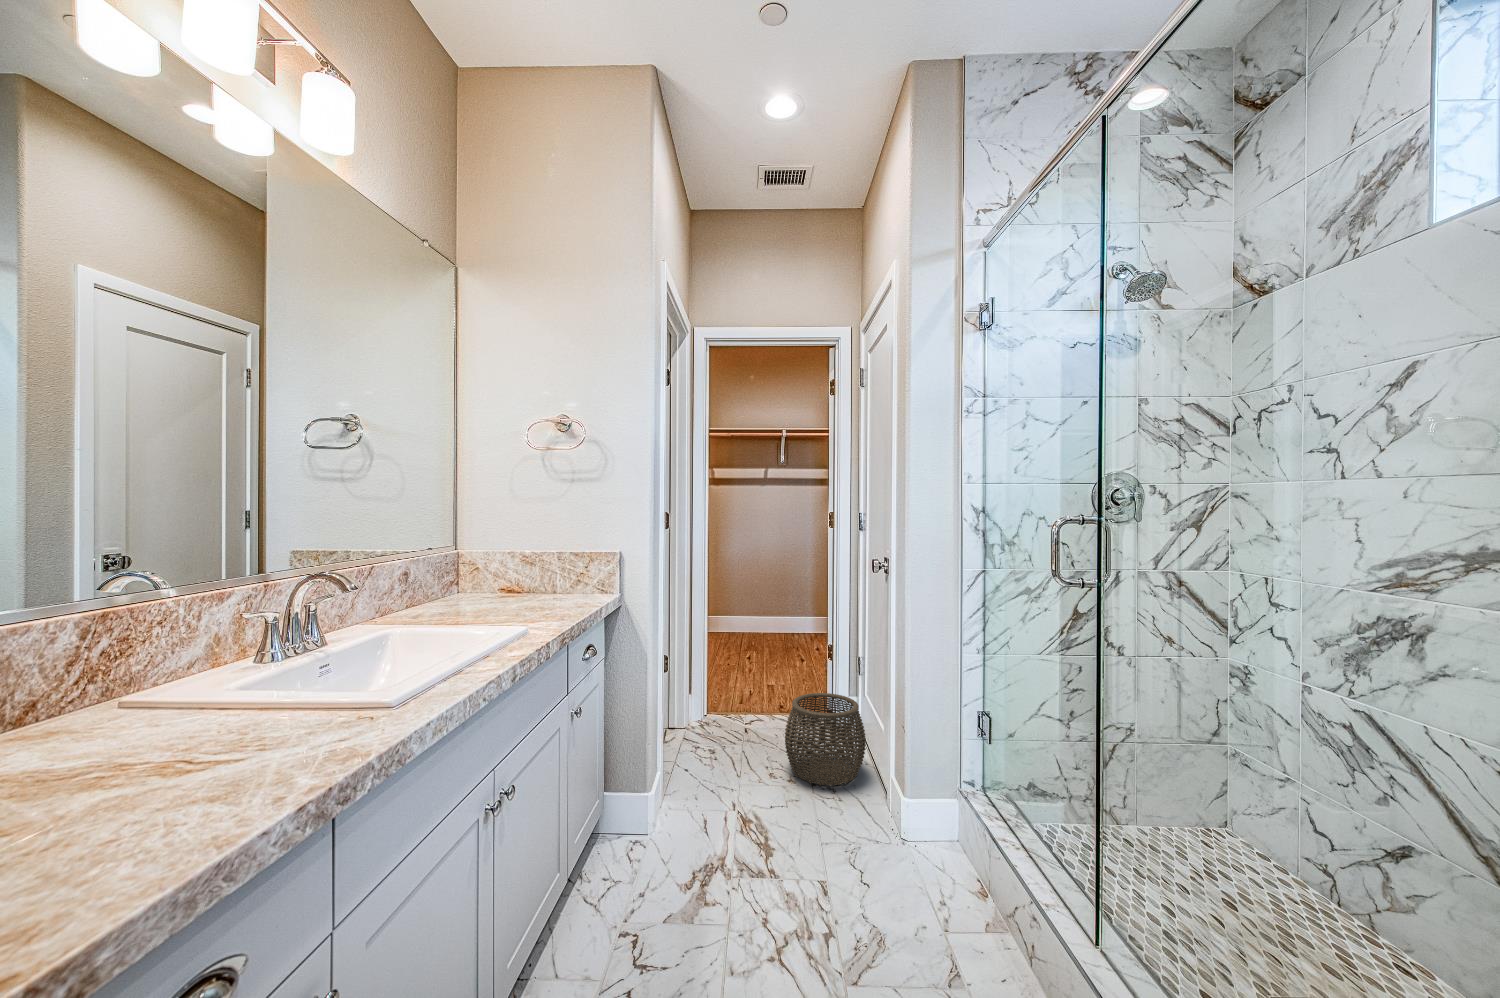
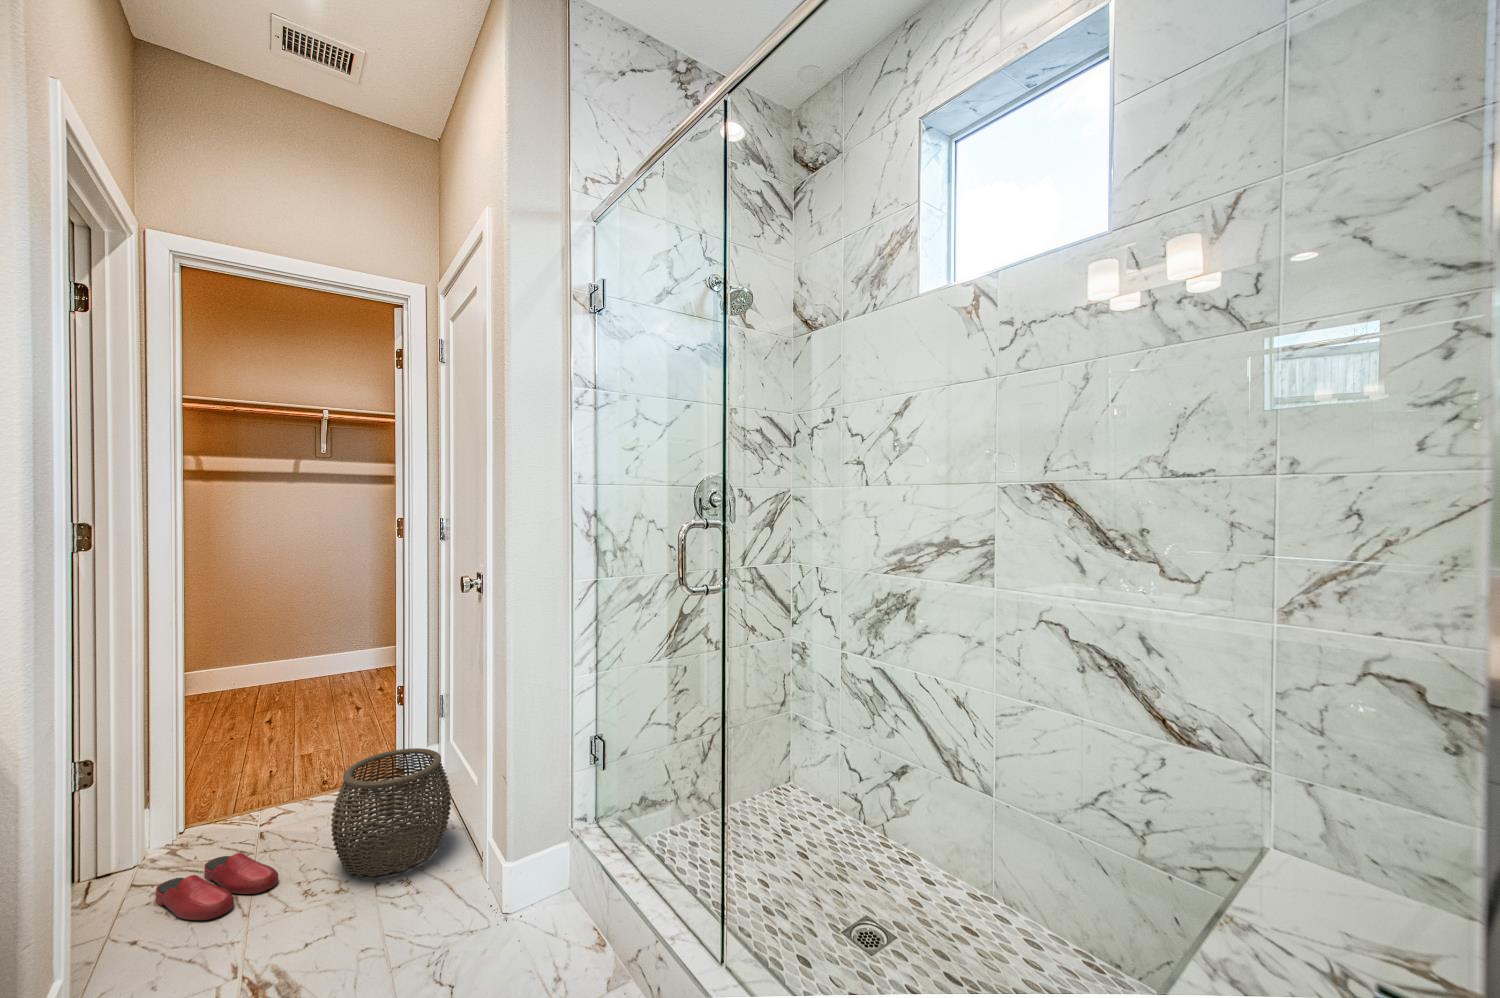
slippers: none [691,740,754,777] -> present [156,853,278,920]

